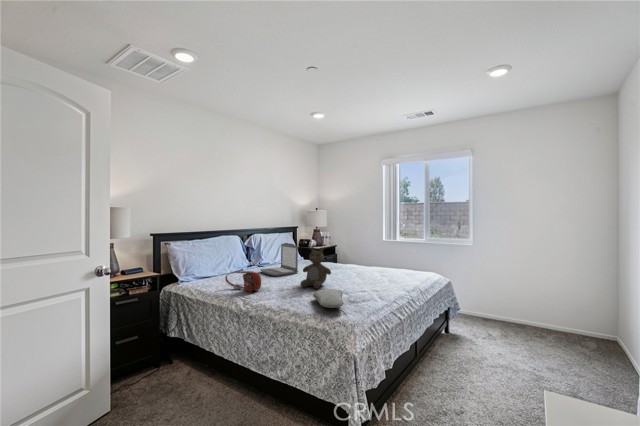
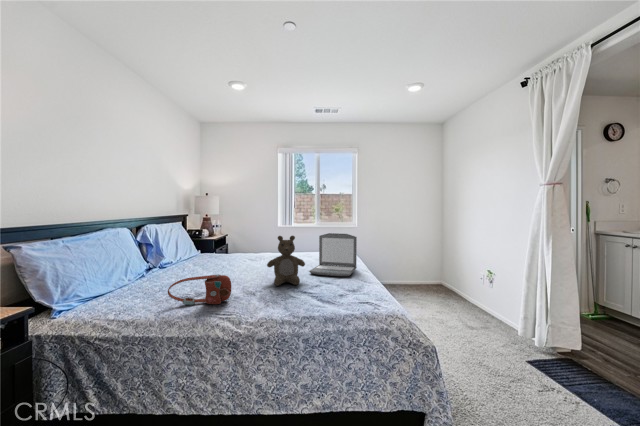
laptop: present [261,243,298,276] -> present [309,233,357,276]
pillow: present [313,289,343,308] -> none [316,281,376,303]

